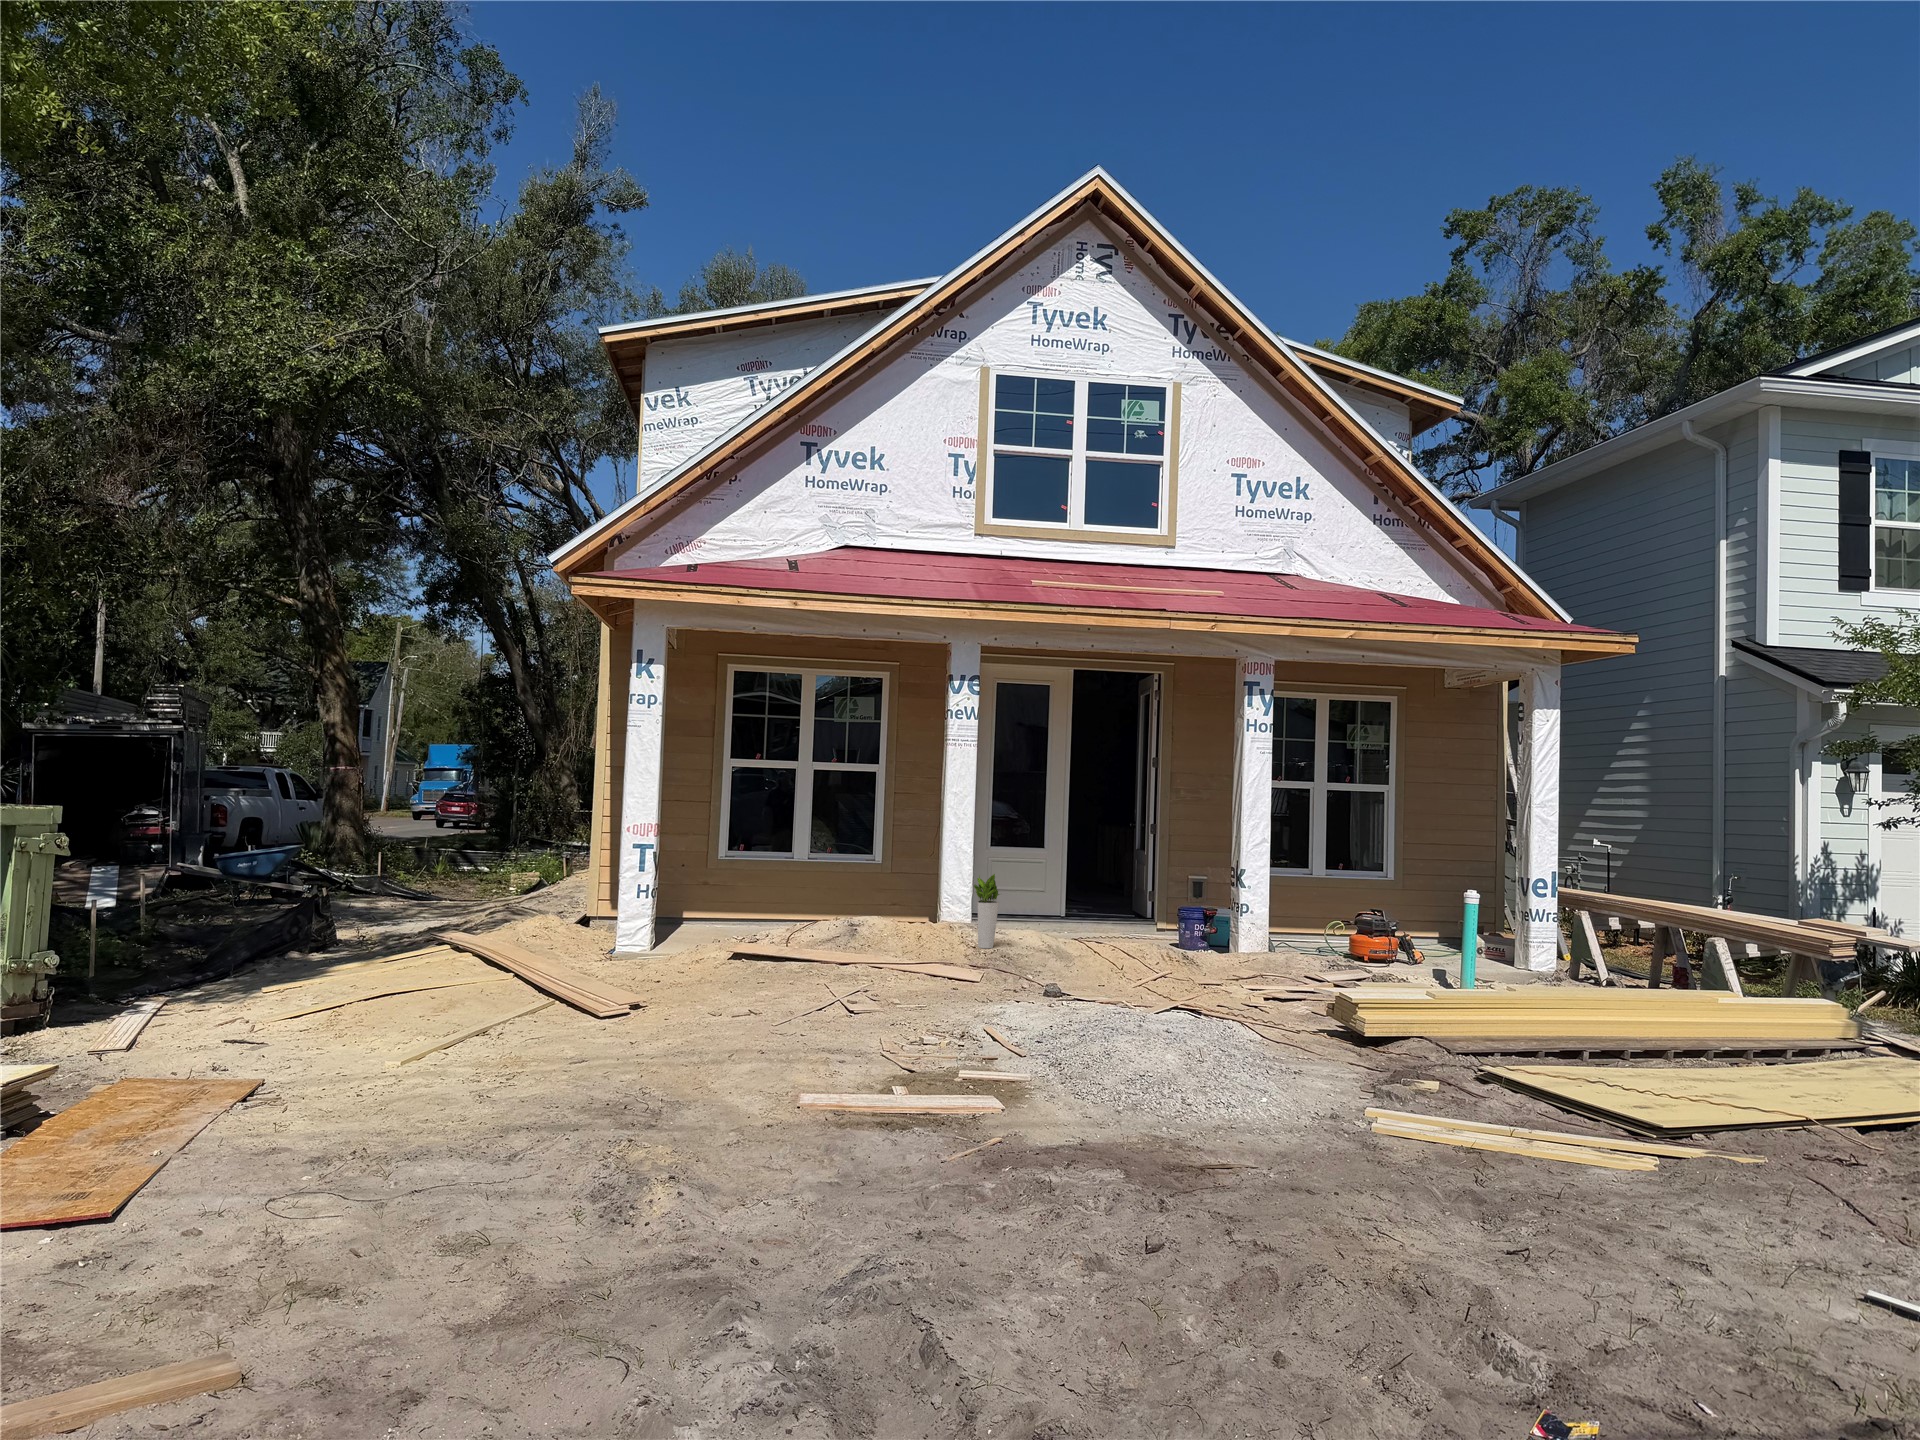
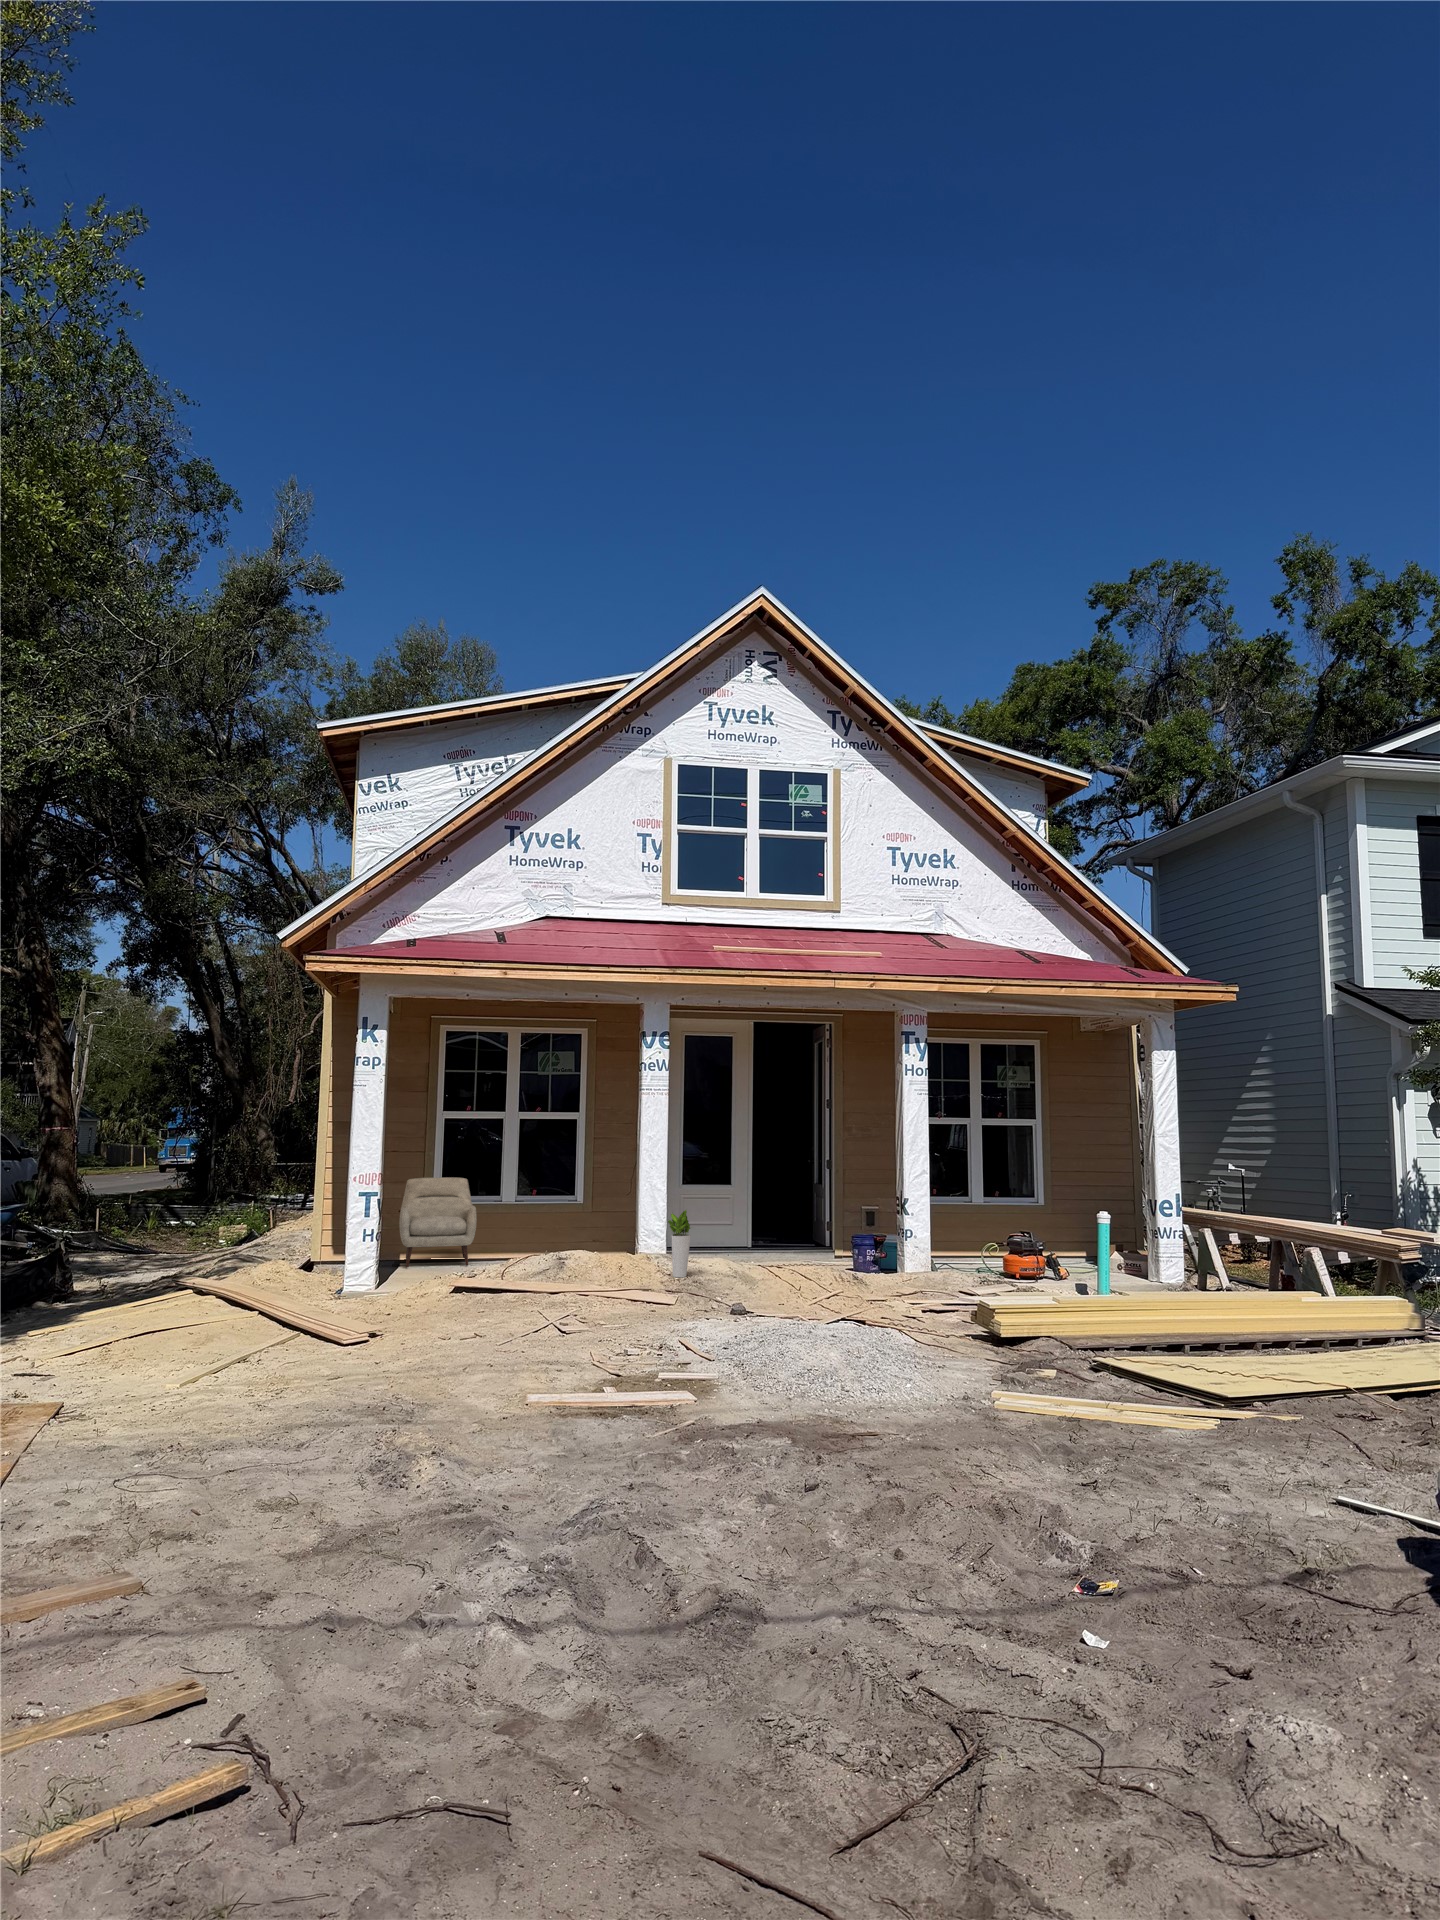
chair: none [679,830,763,927] -> present [399,1177,477,1267]

